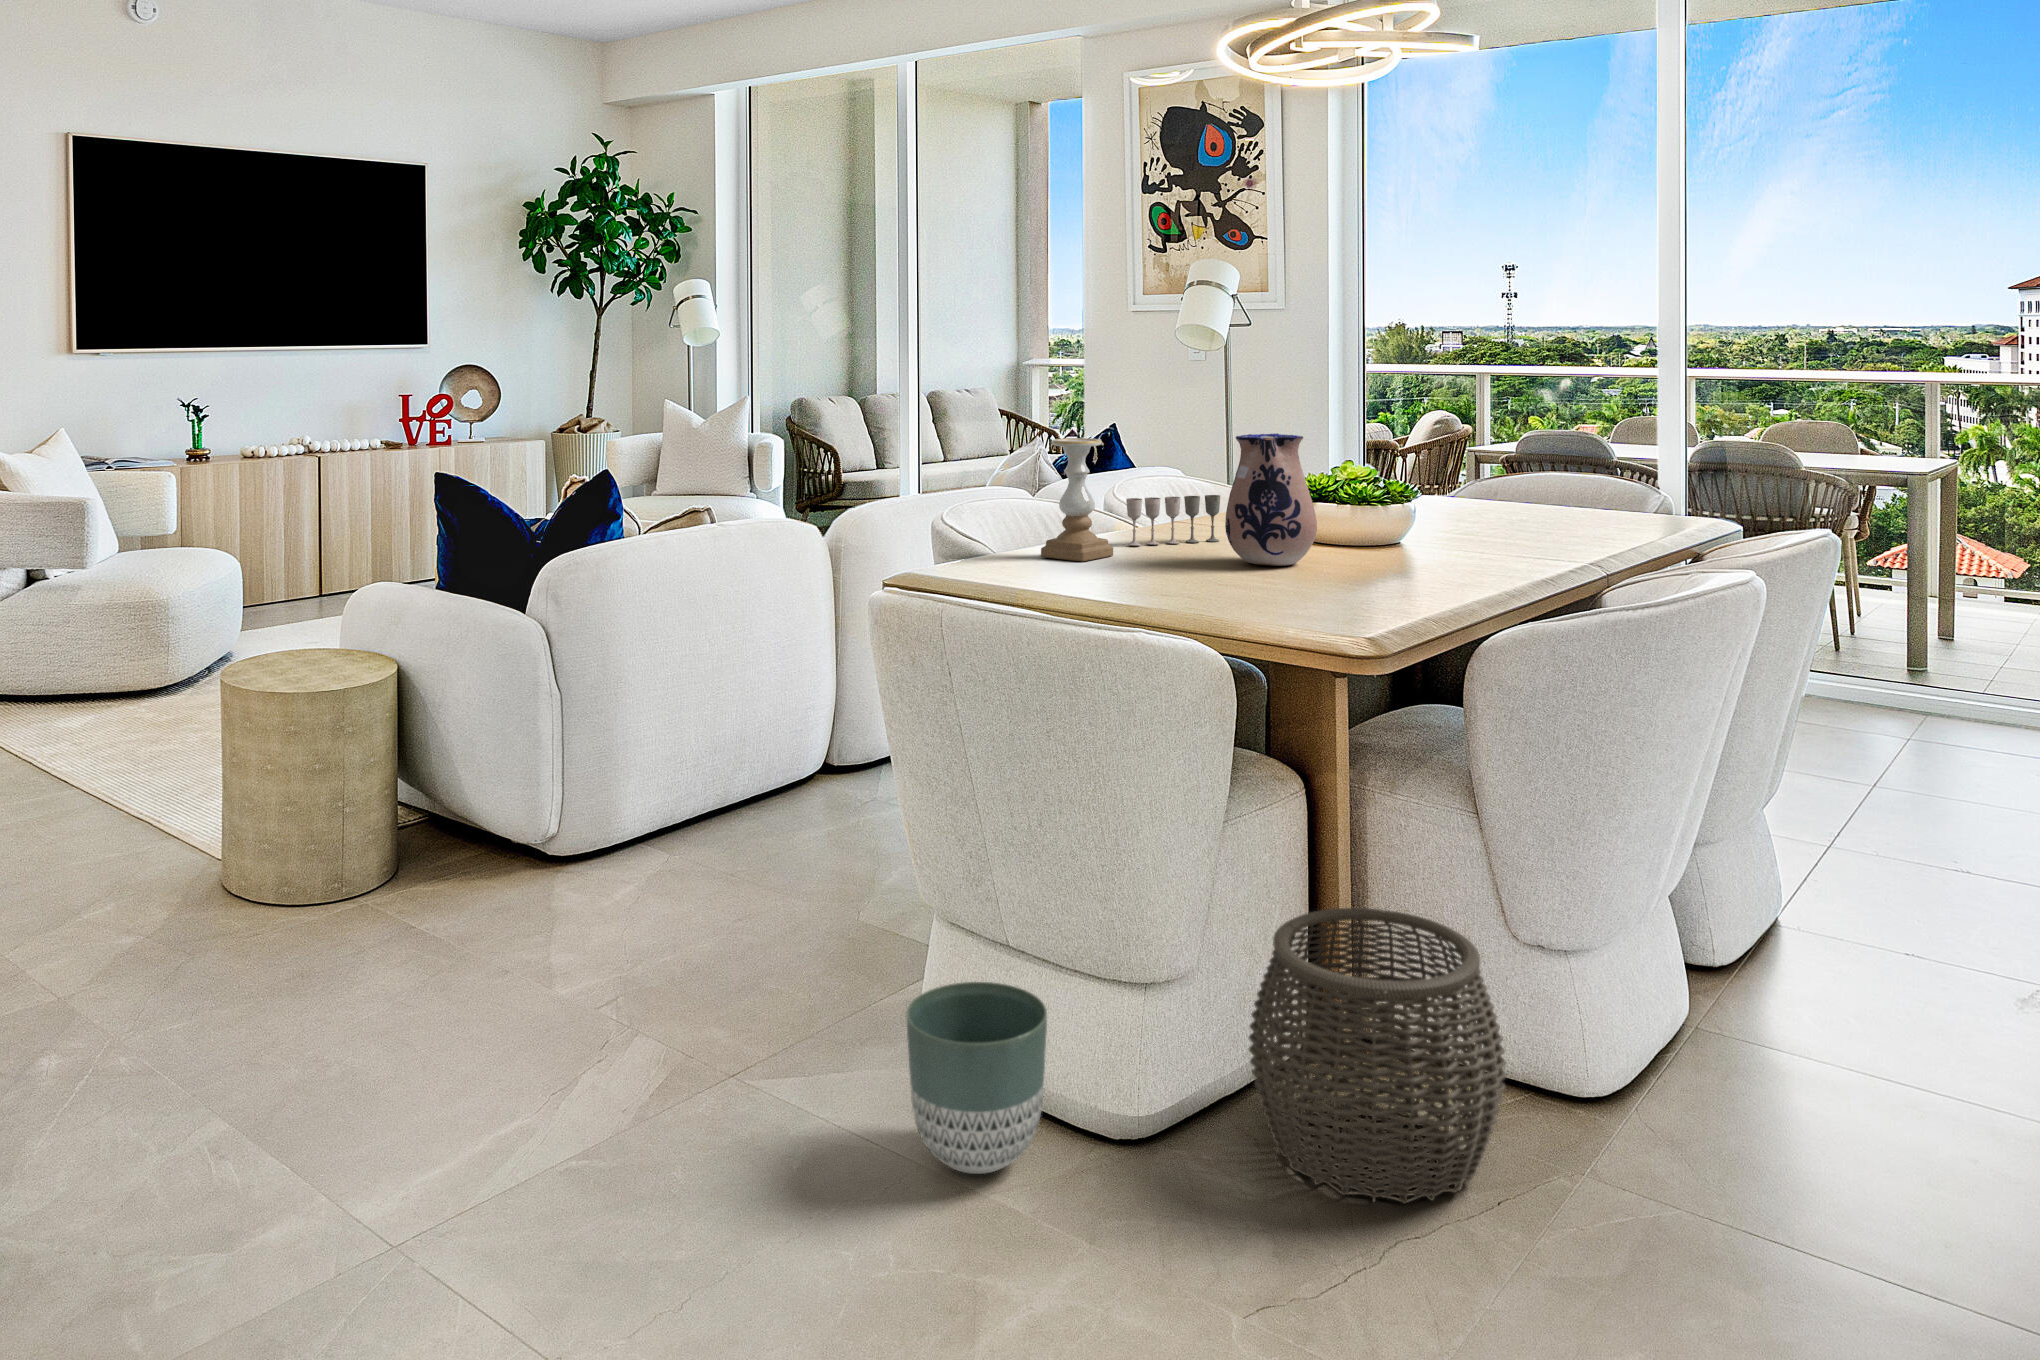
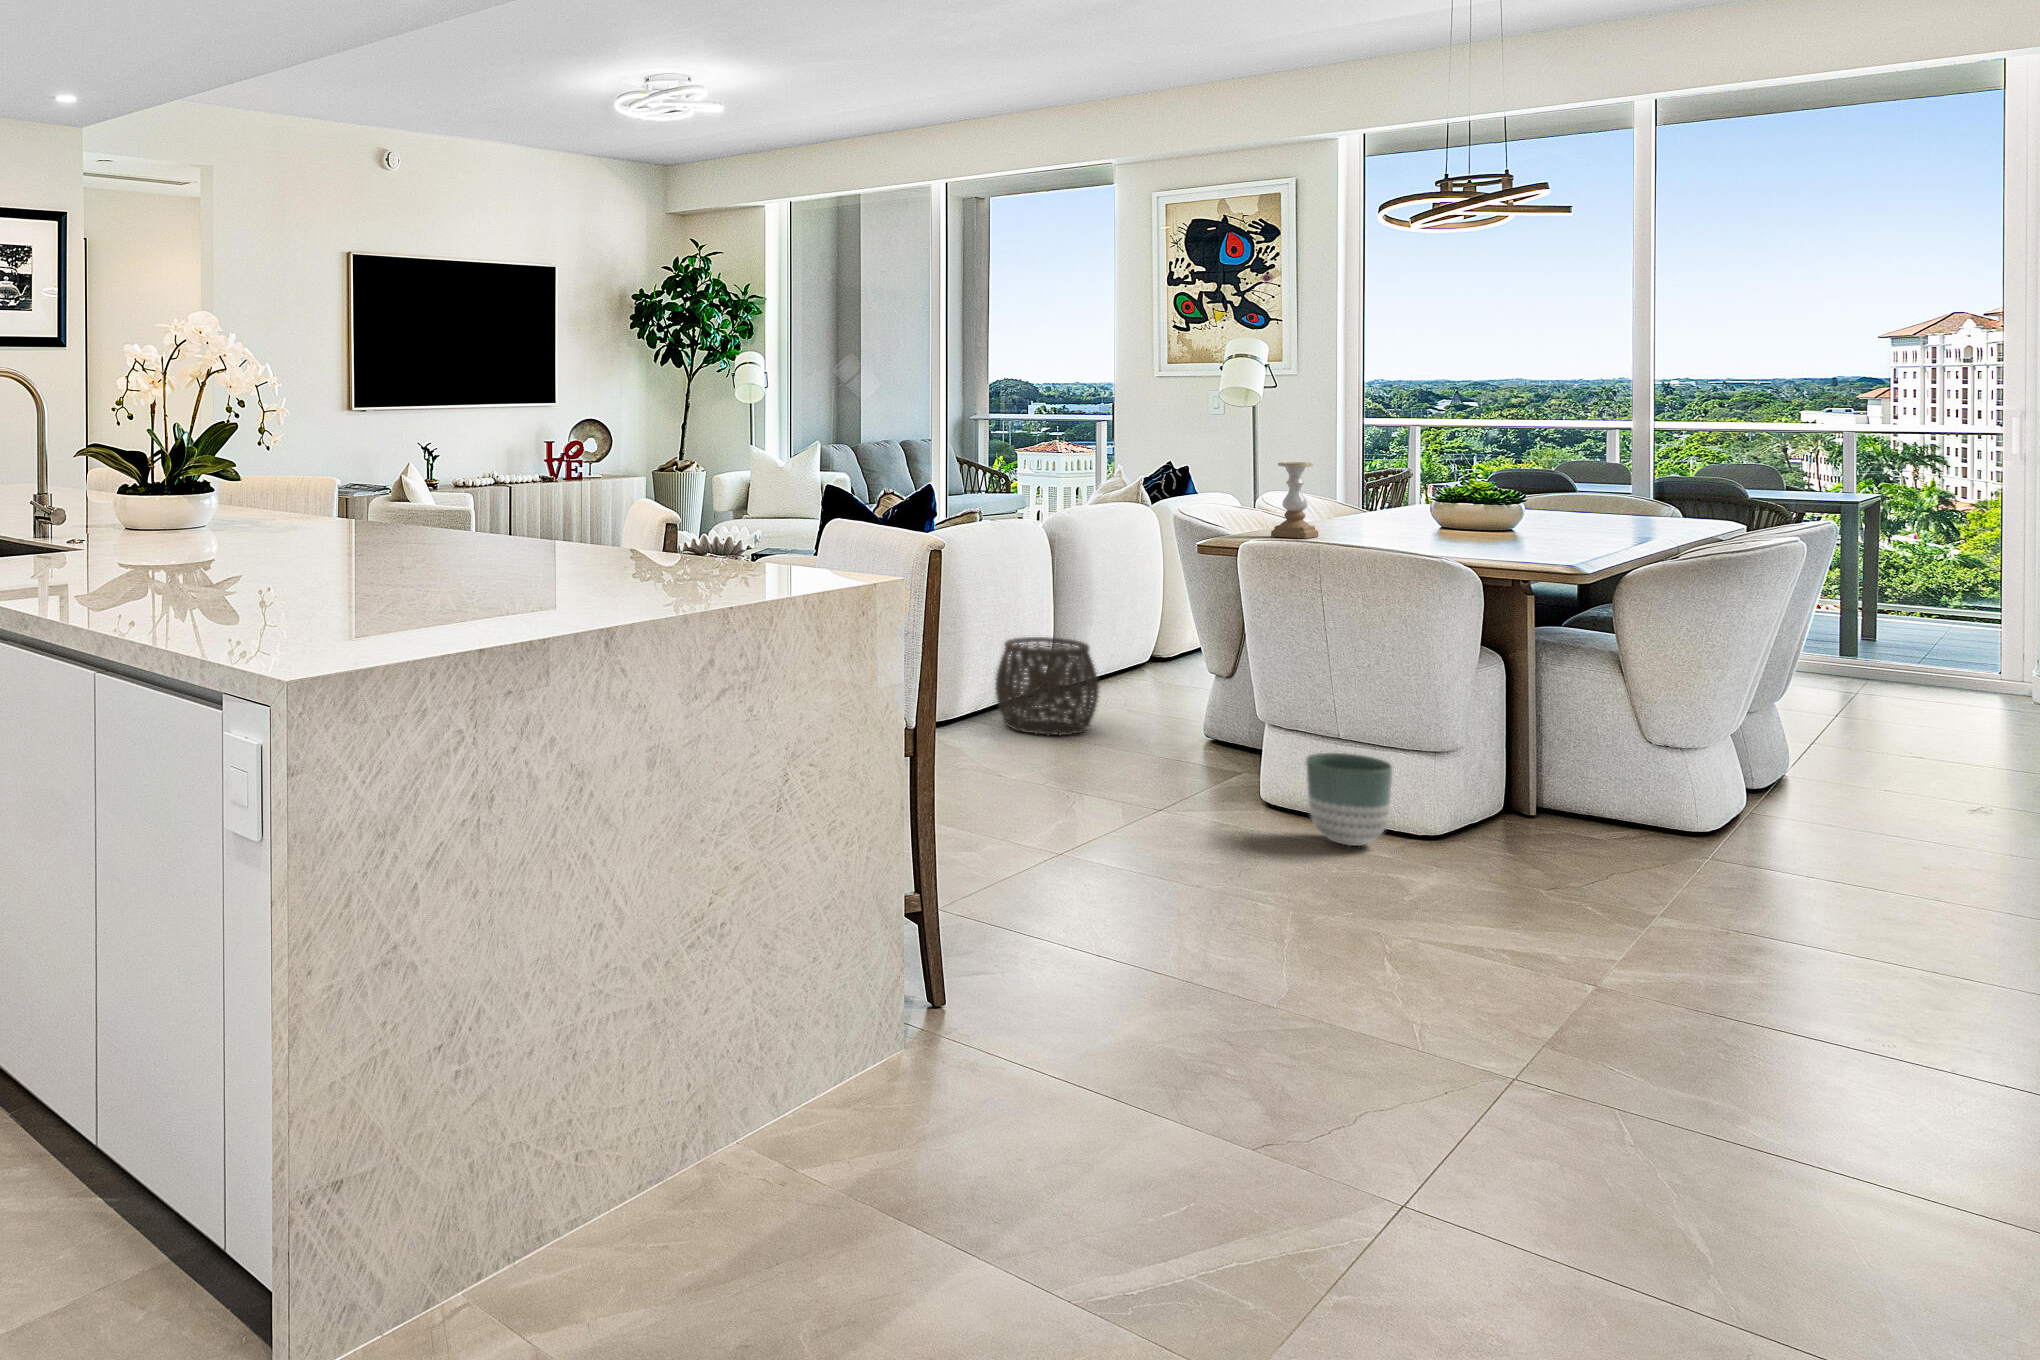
ceramic pitcher: present [1225,433,1317,566] -> none [1405,459,1471,541]
wine glass: present [1126,495,1220,546] -> none [1315,501,1375,532]
woven basket: present [1249,908,1506,1204] -> present [995,637,1099,735]

